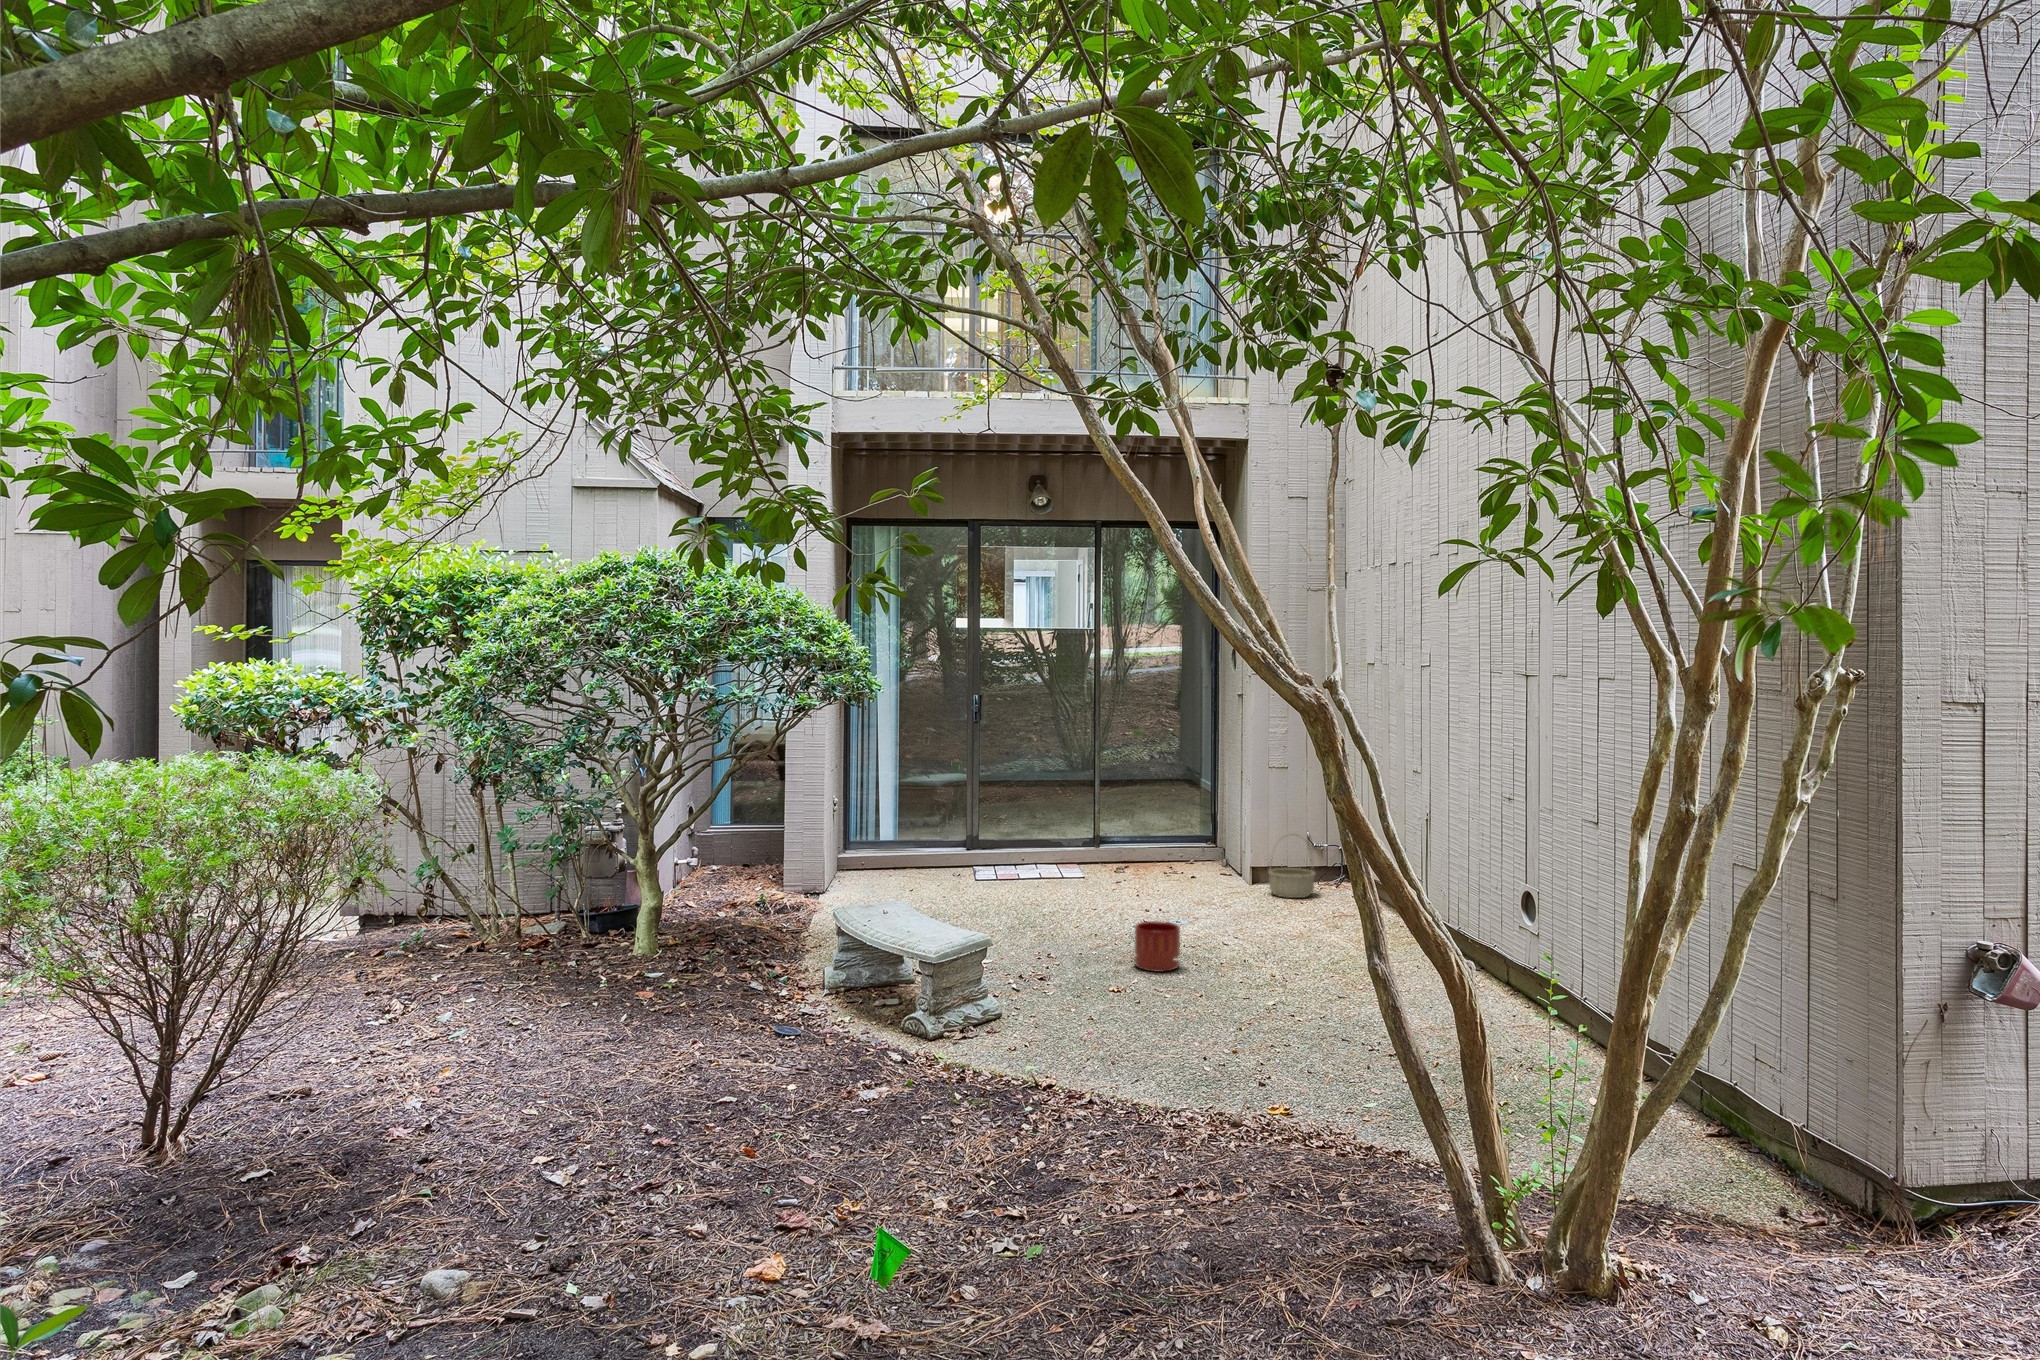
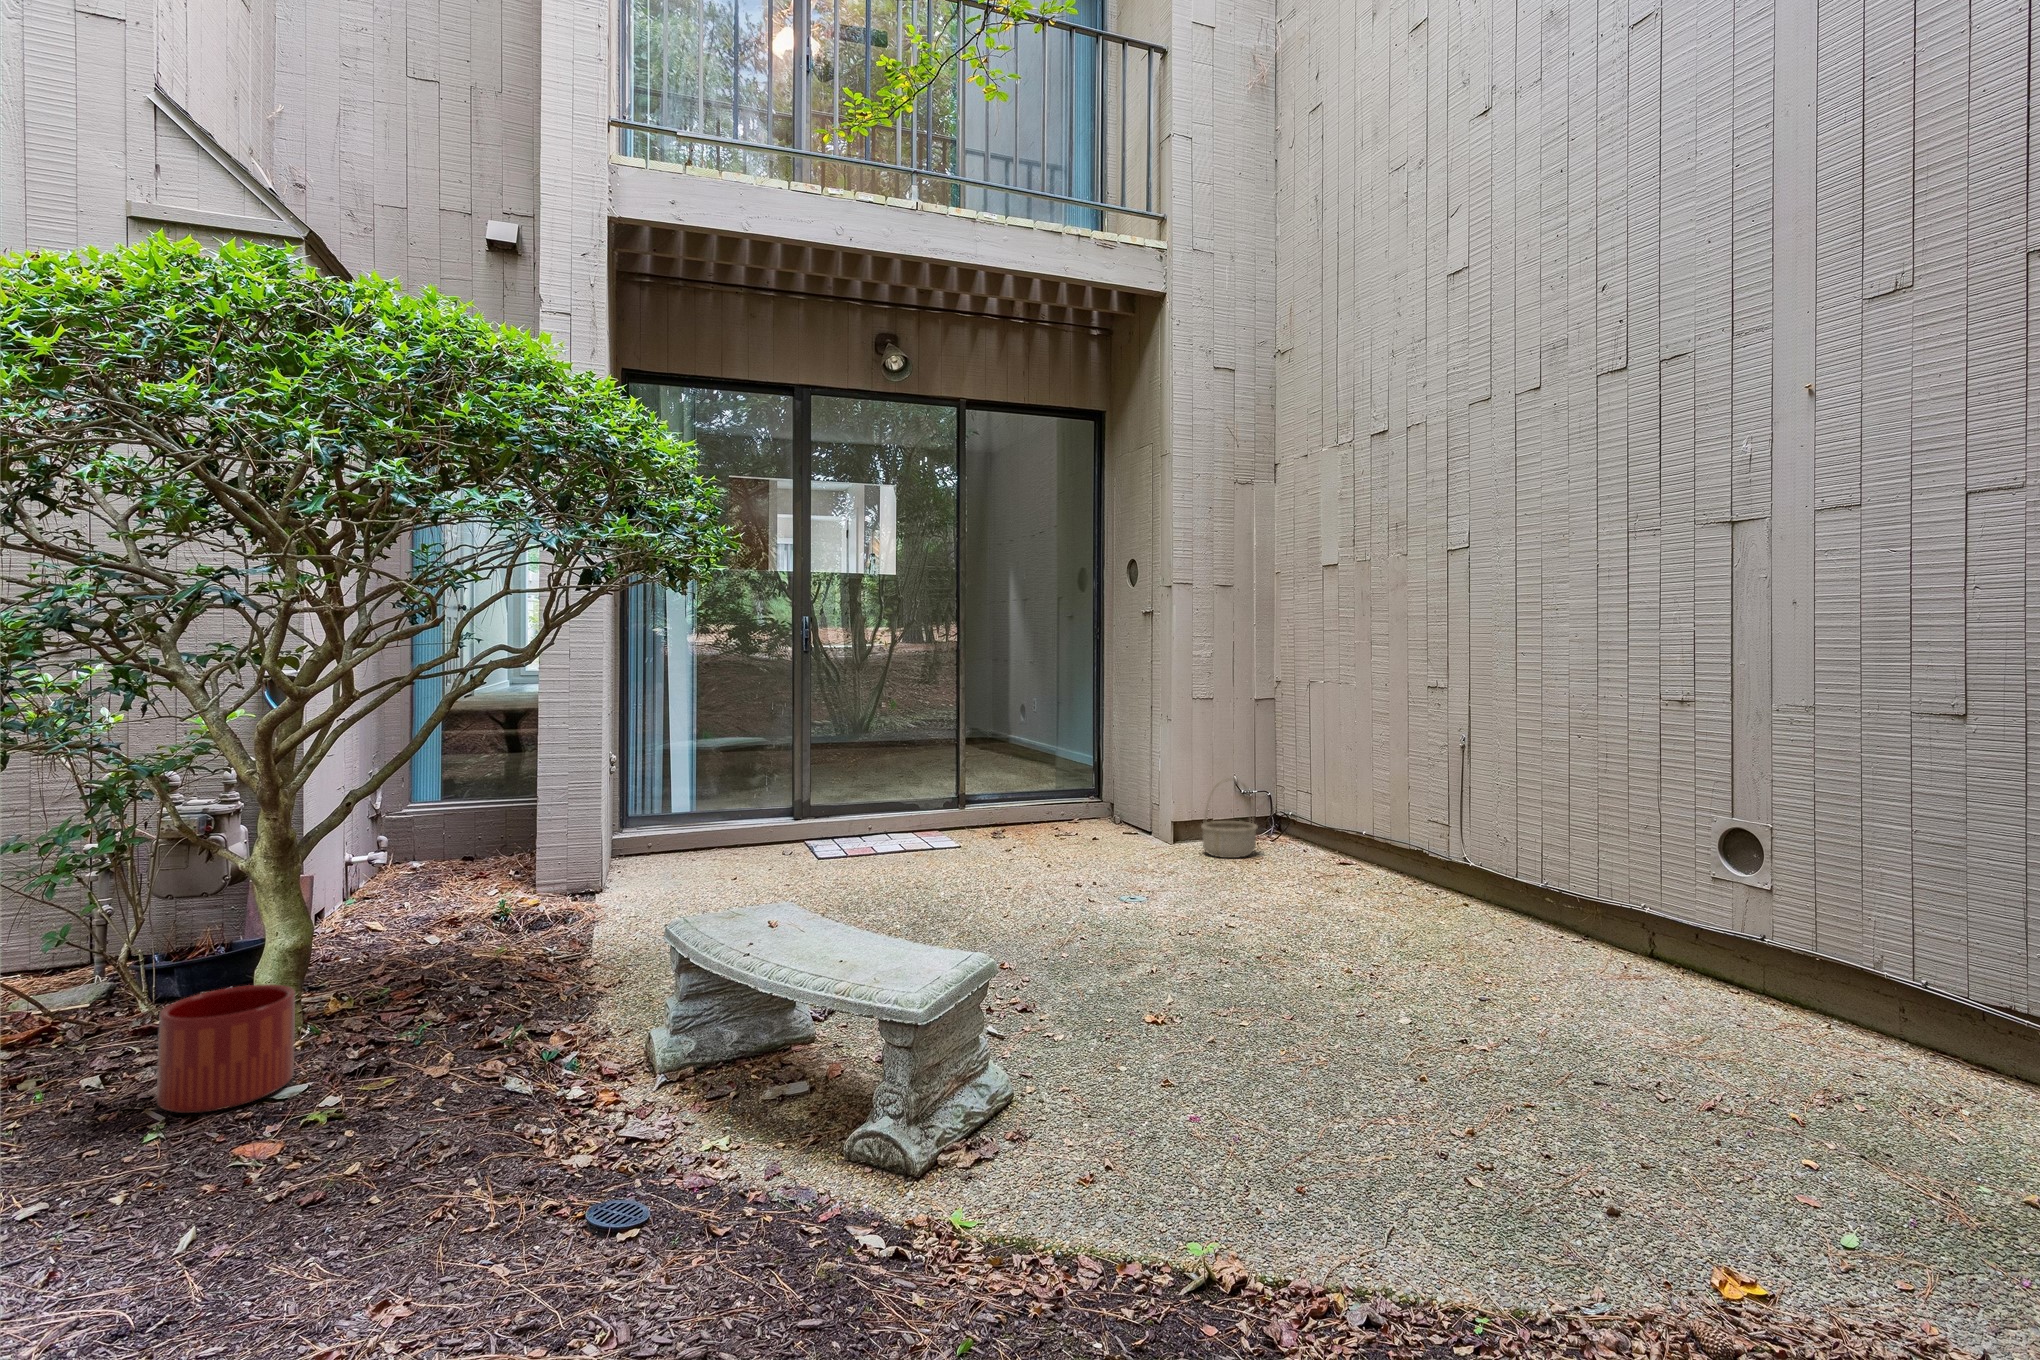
planter: present [1134,921,1180,972] -> present [157,984,295,1113]

